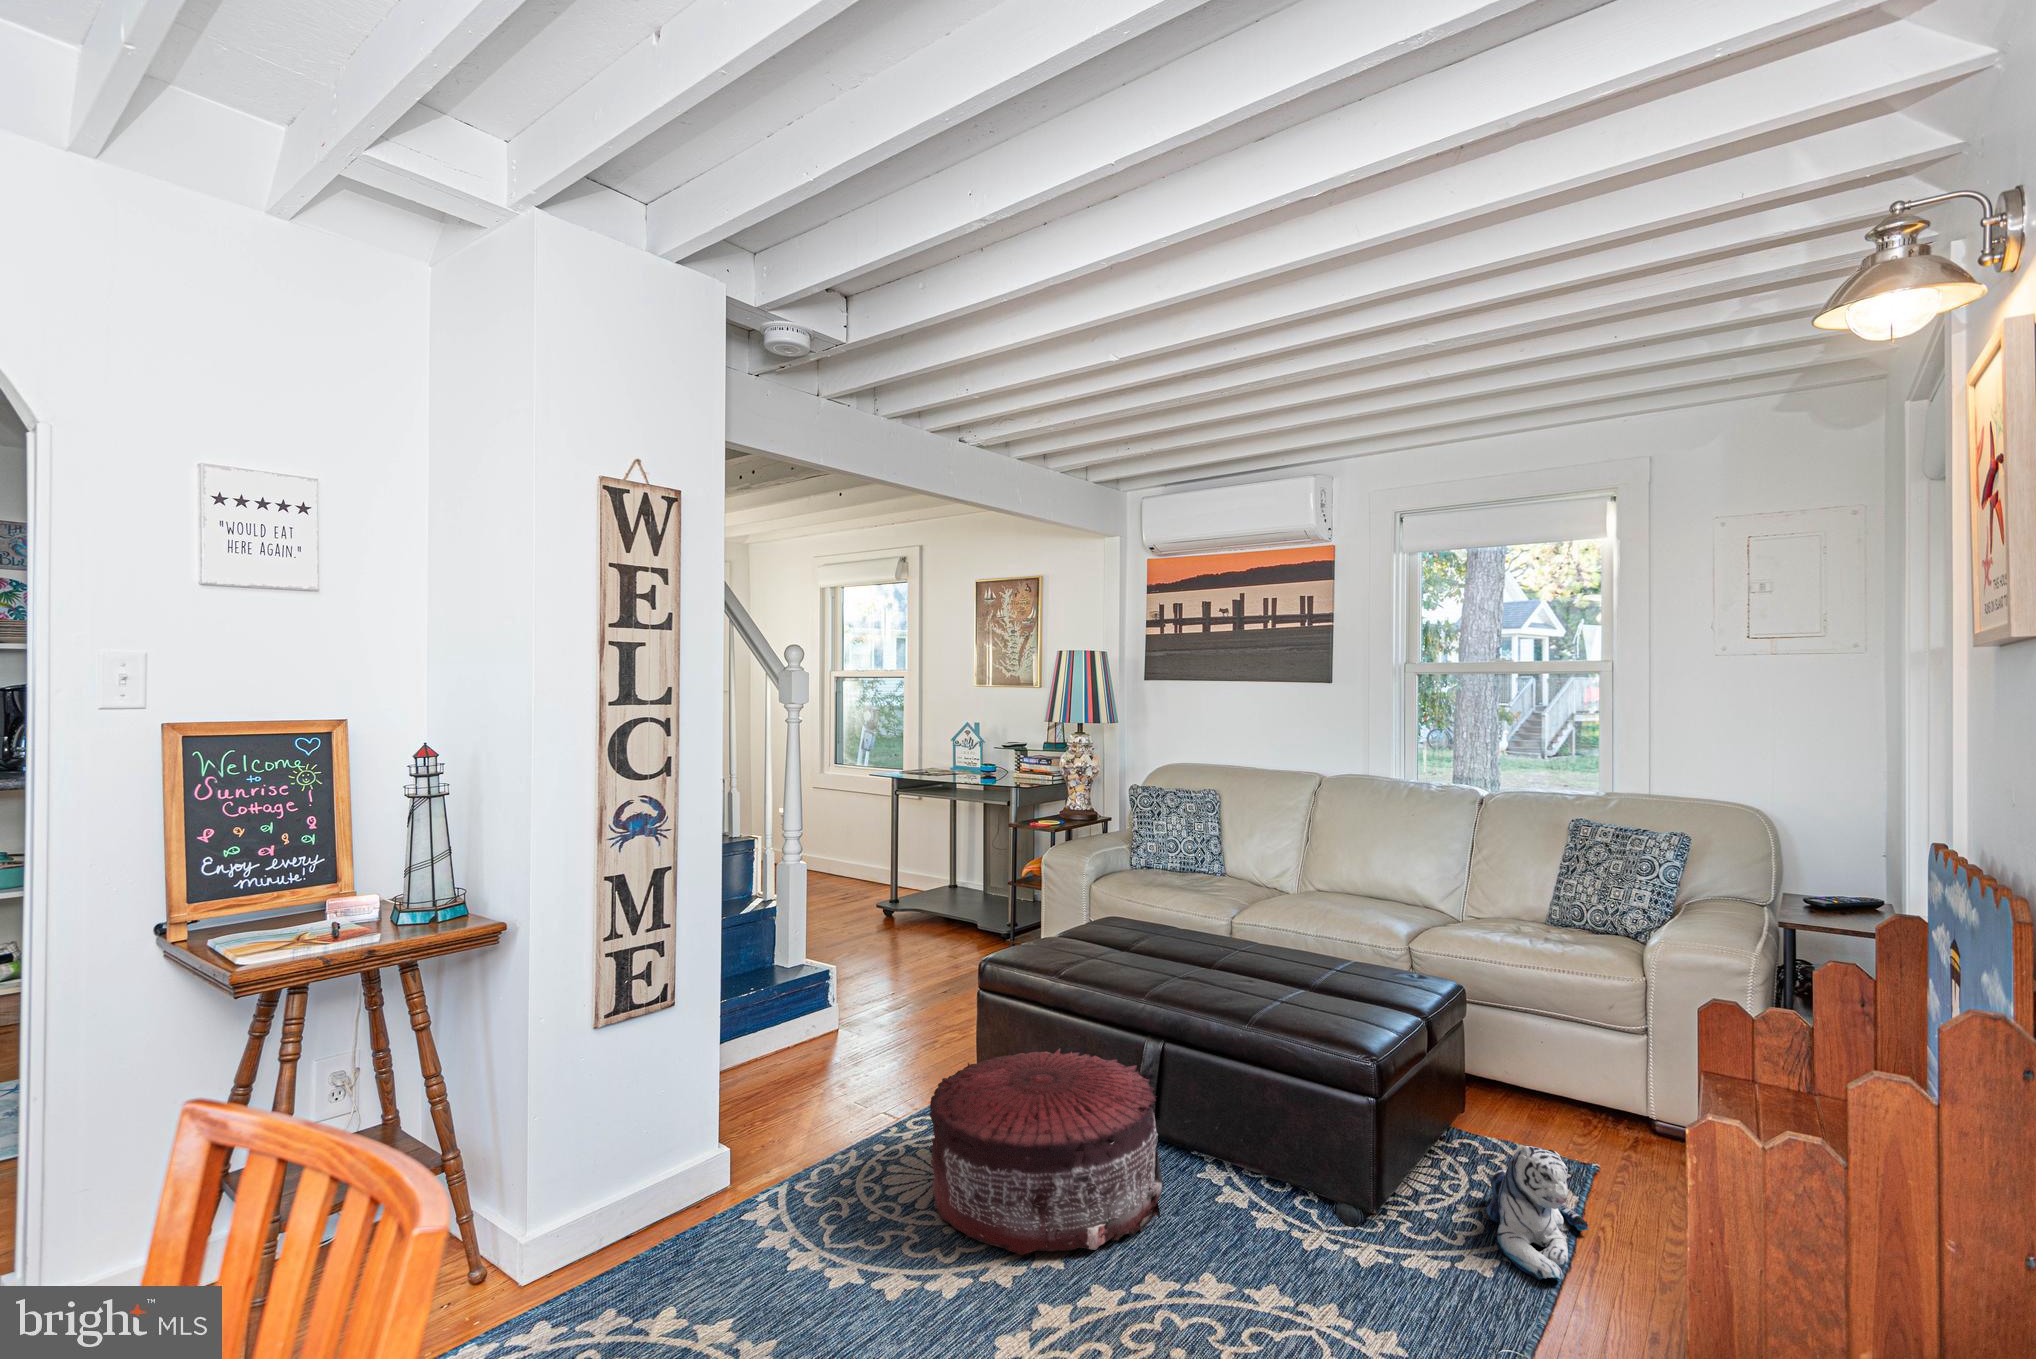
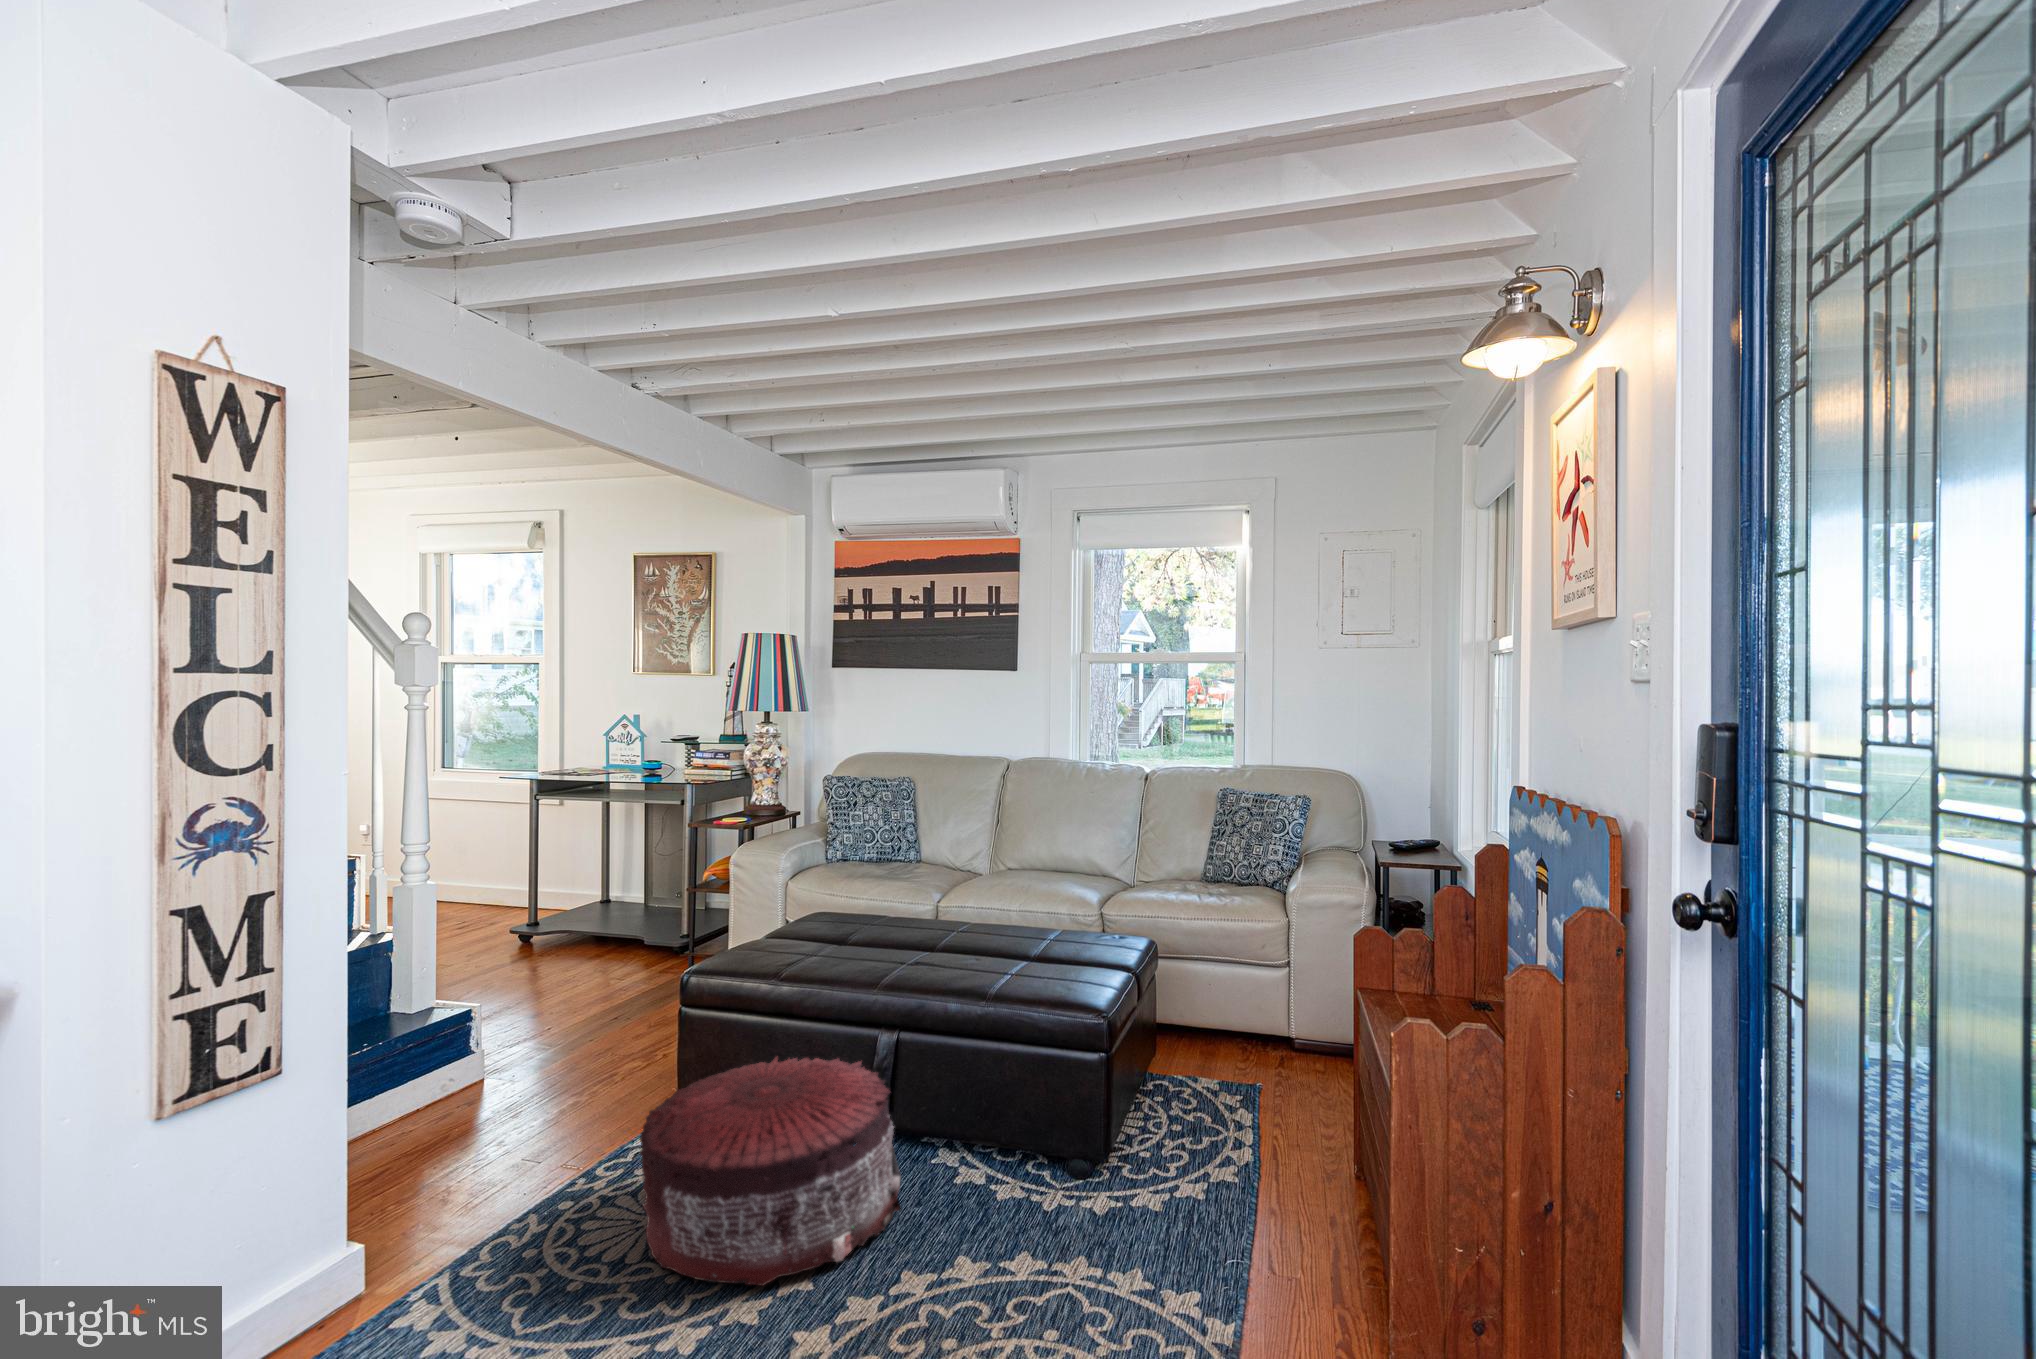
plush toy: present [1484,1146,1588,1280] -> none [1188,1073,1274,1192]

